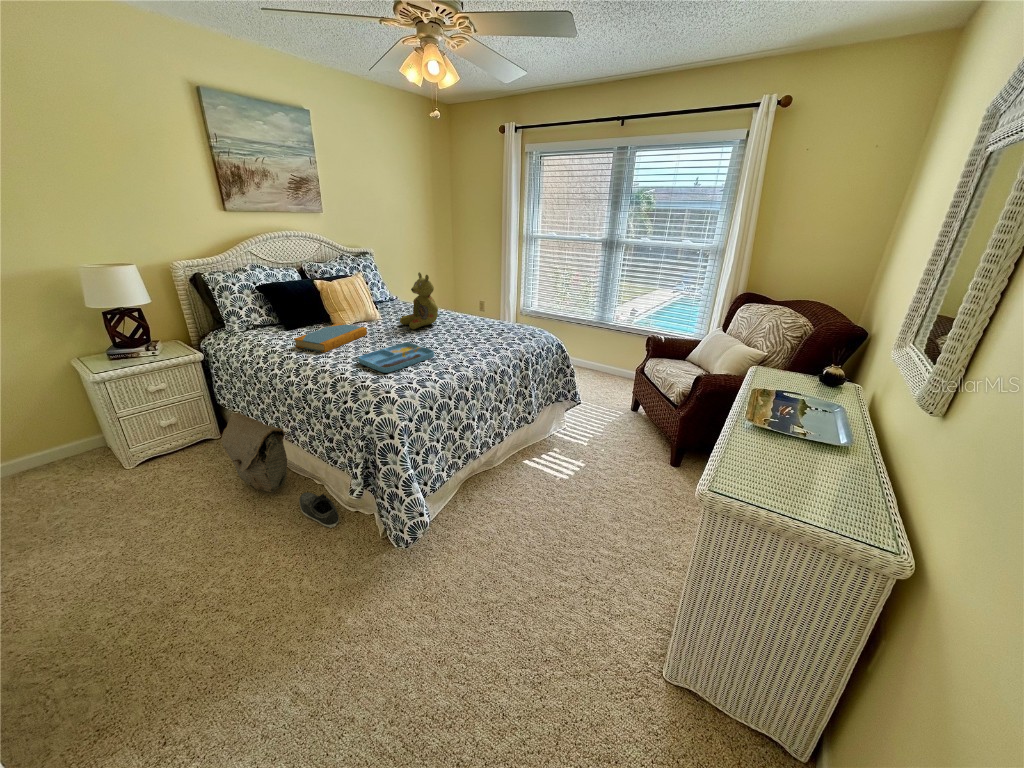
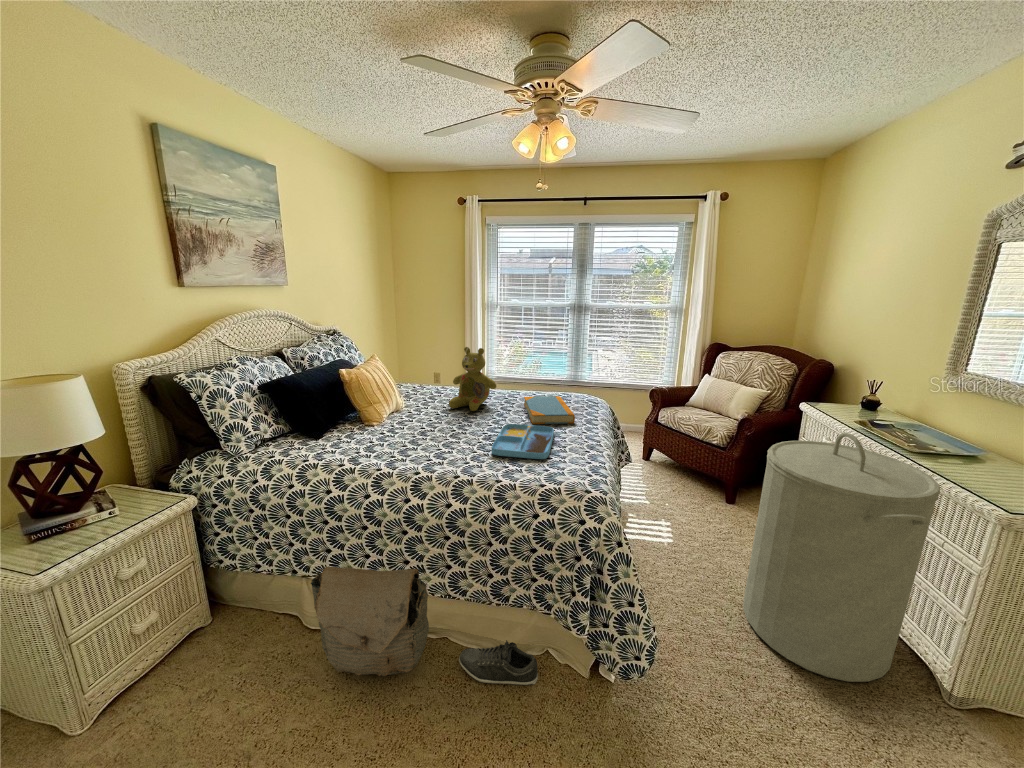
book: present [294,324,367,352] -> present [524,396,575,424]
laundry hamper: none [517,401,670,636] -> present [743,433,940,682]

